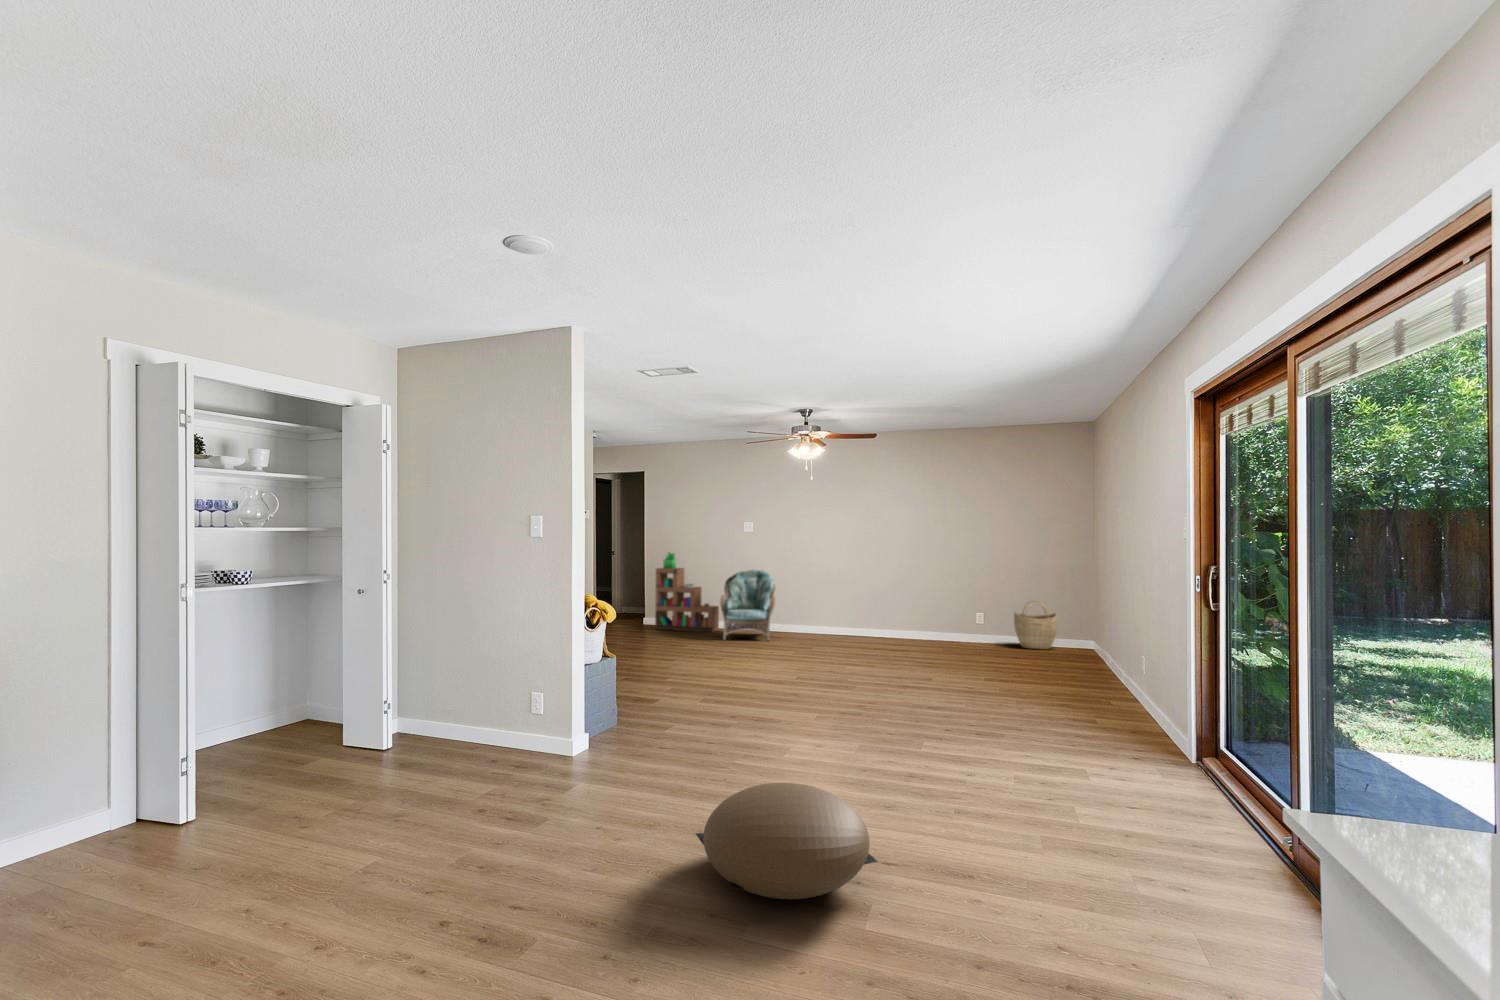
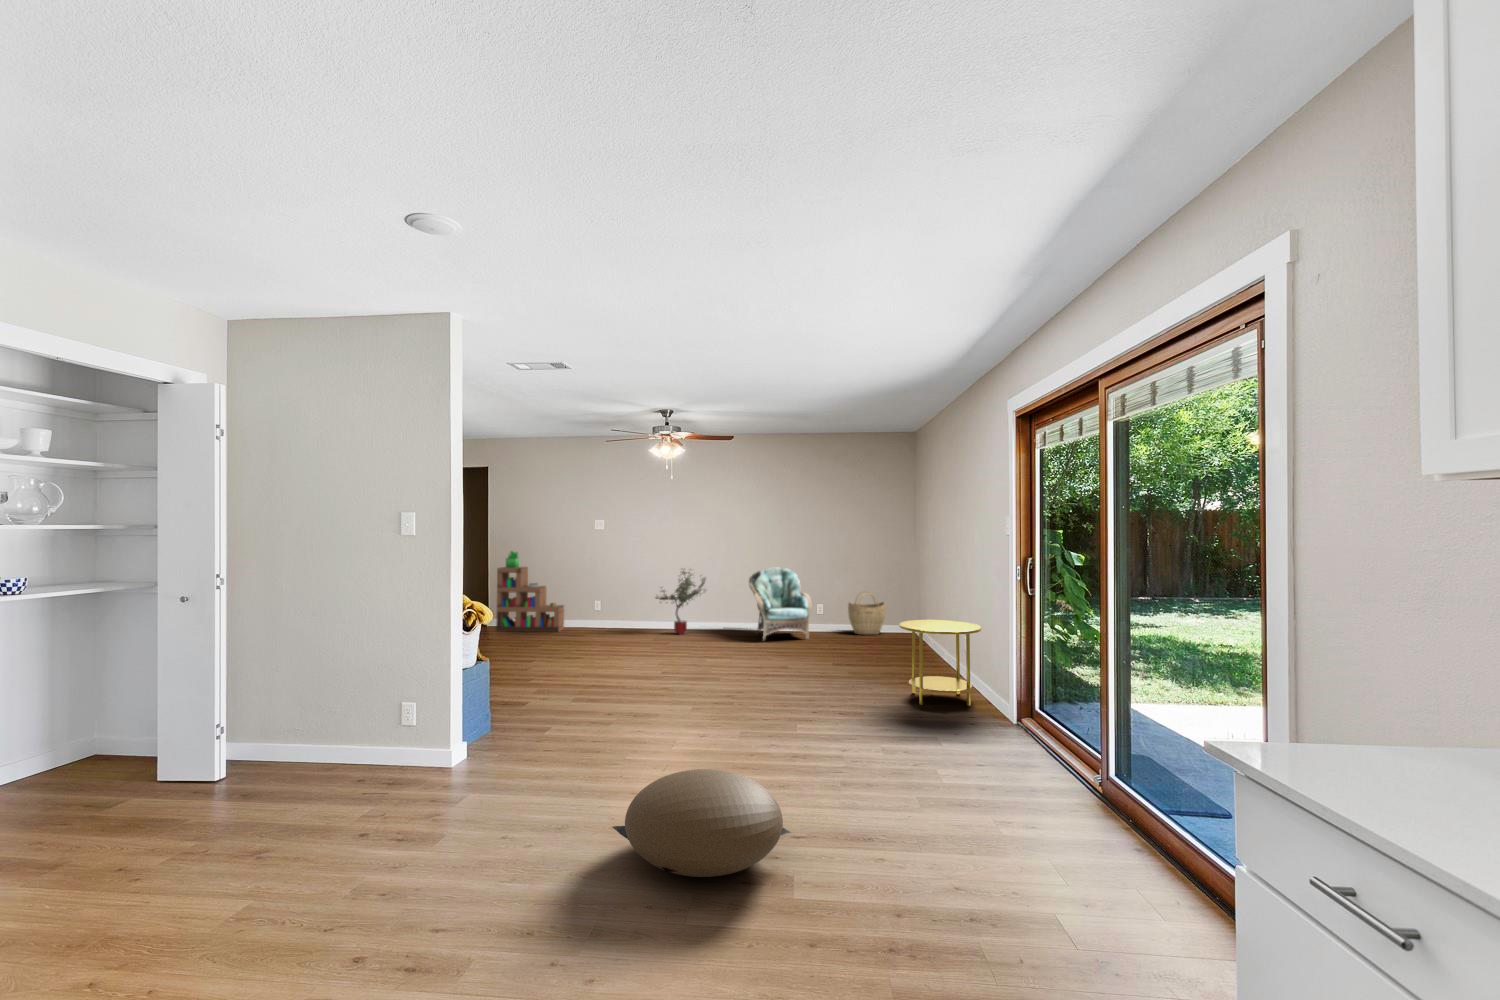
armchair: present [720,570,776,641] -> present [749,567,811,641]
potted tree: none [804,571,858,640] -> present [656,569,706,634]
side table: none [1055,635,1156,738] -> present [899,620,981,706]

